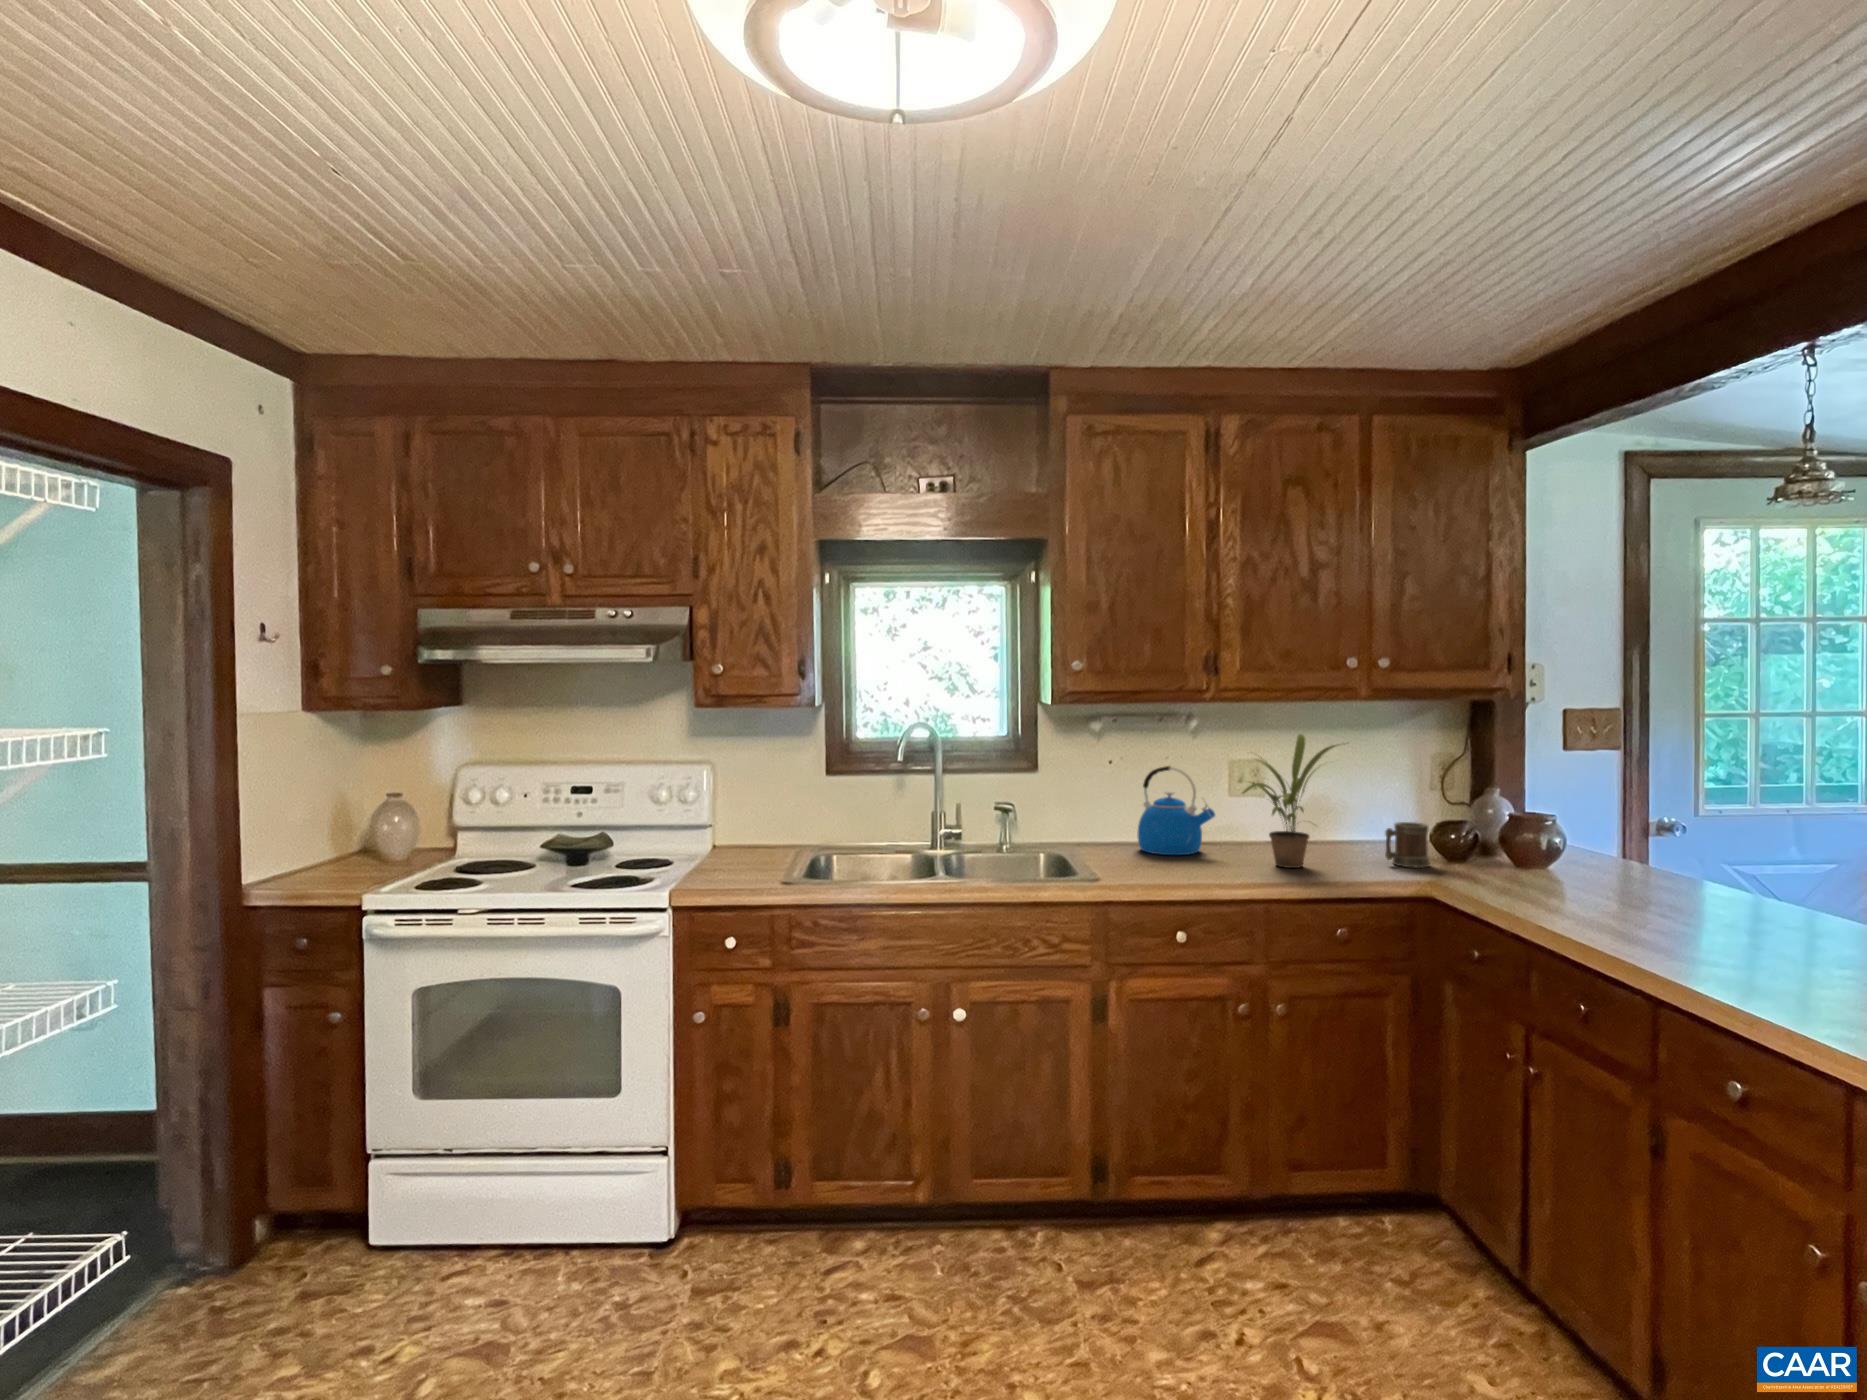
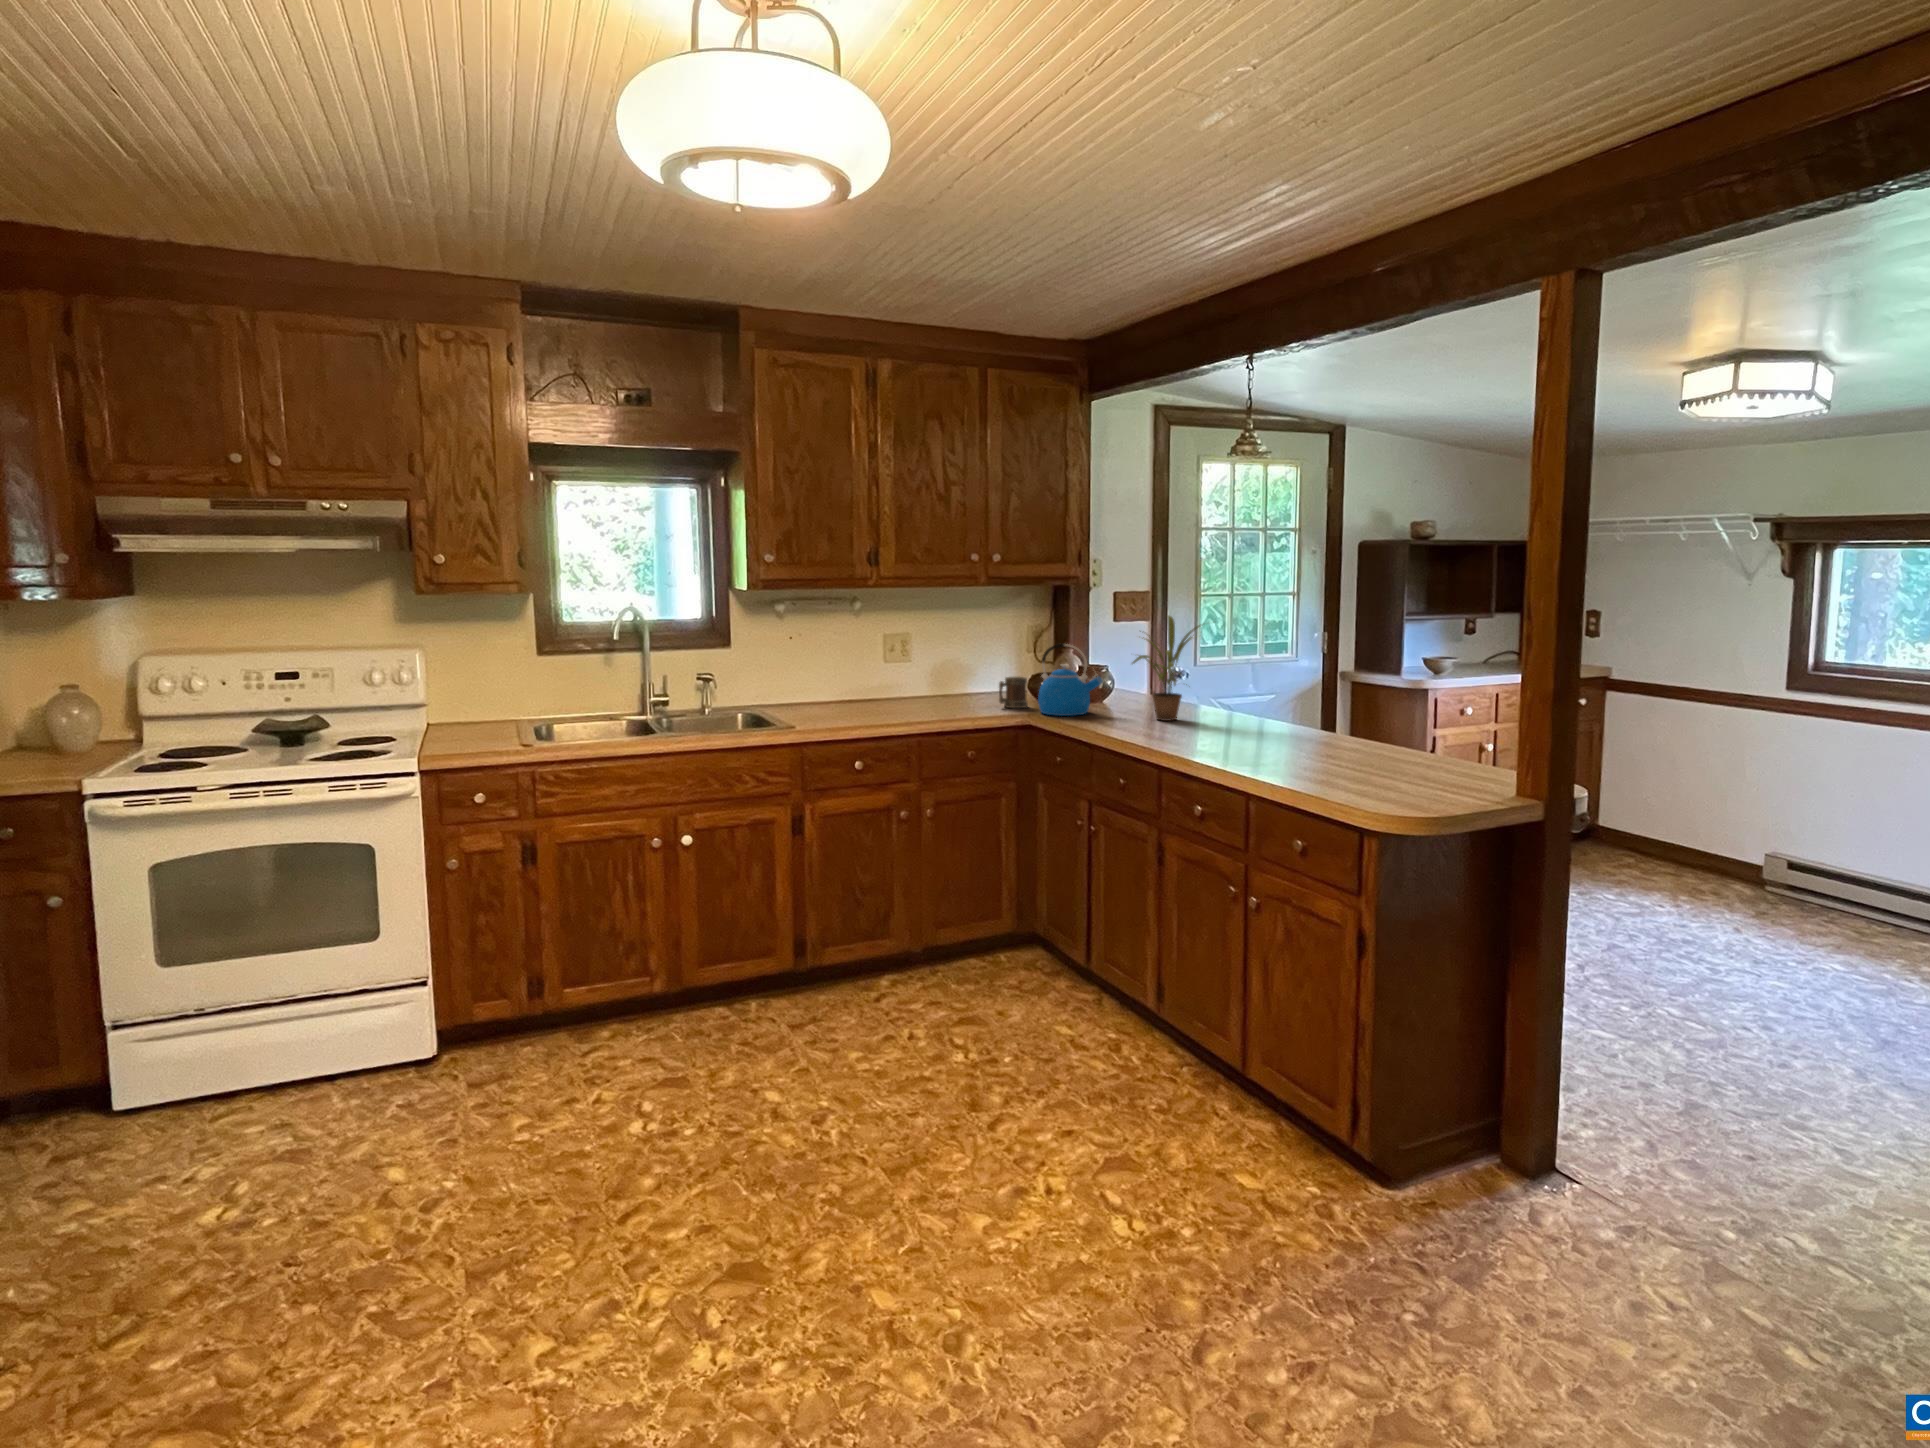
potted plant: present [1242,734,1336,868] -> present [1132,616,1199,721]
kettle: present [1137,766,1215,855] -> present [1038,643,1103,716]

